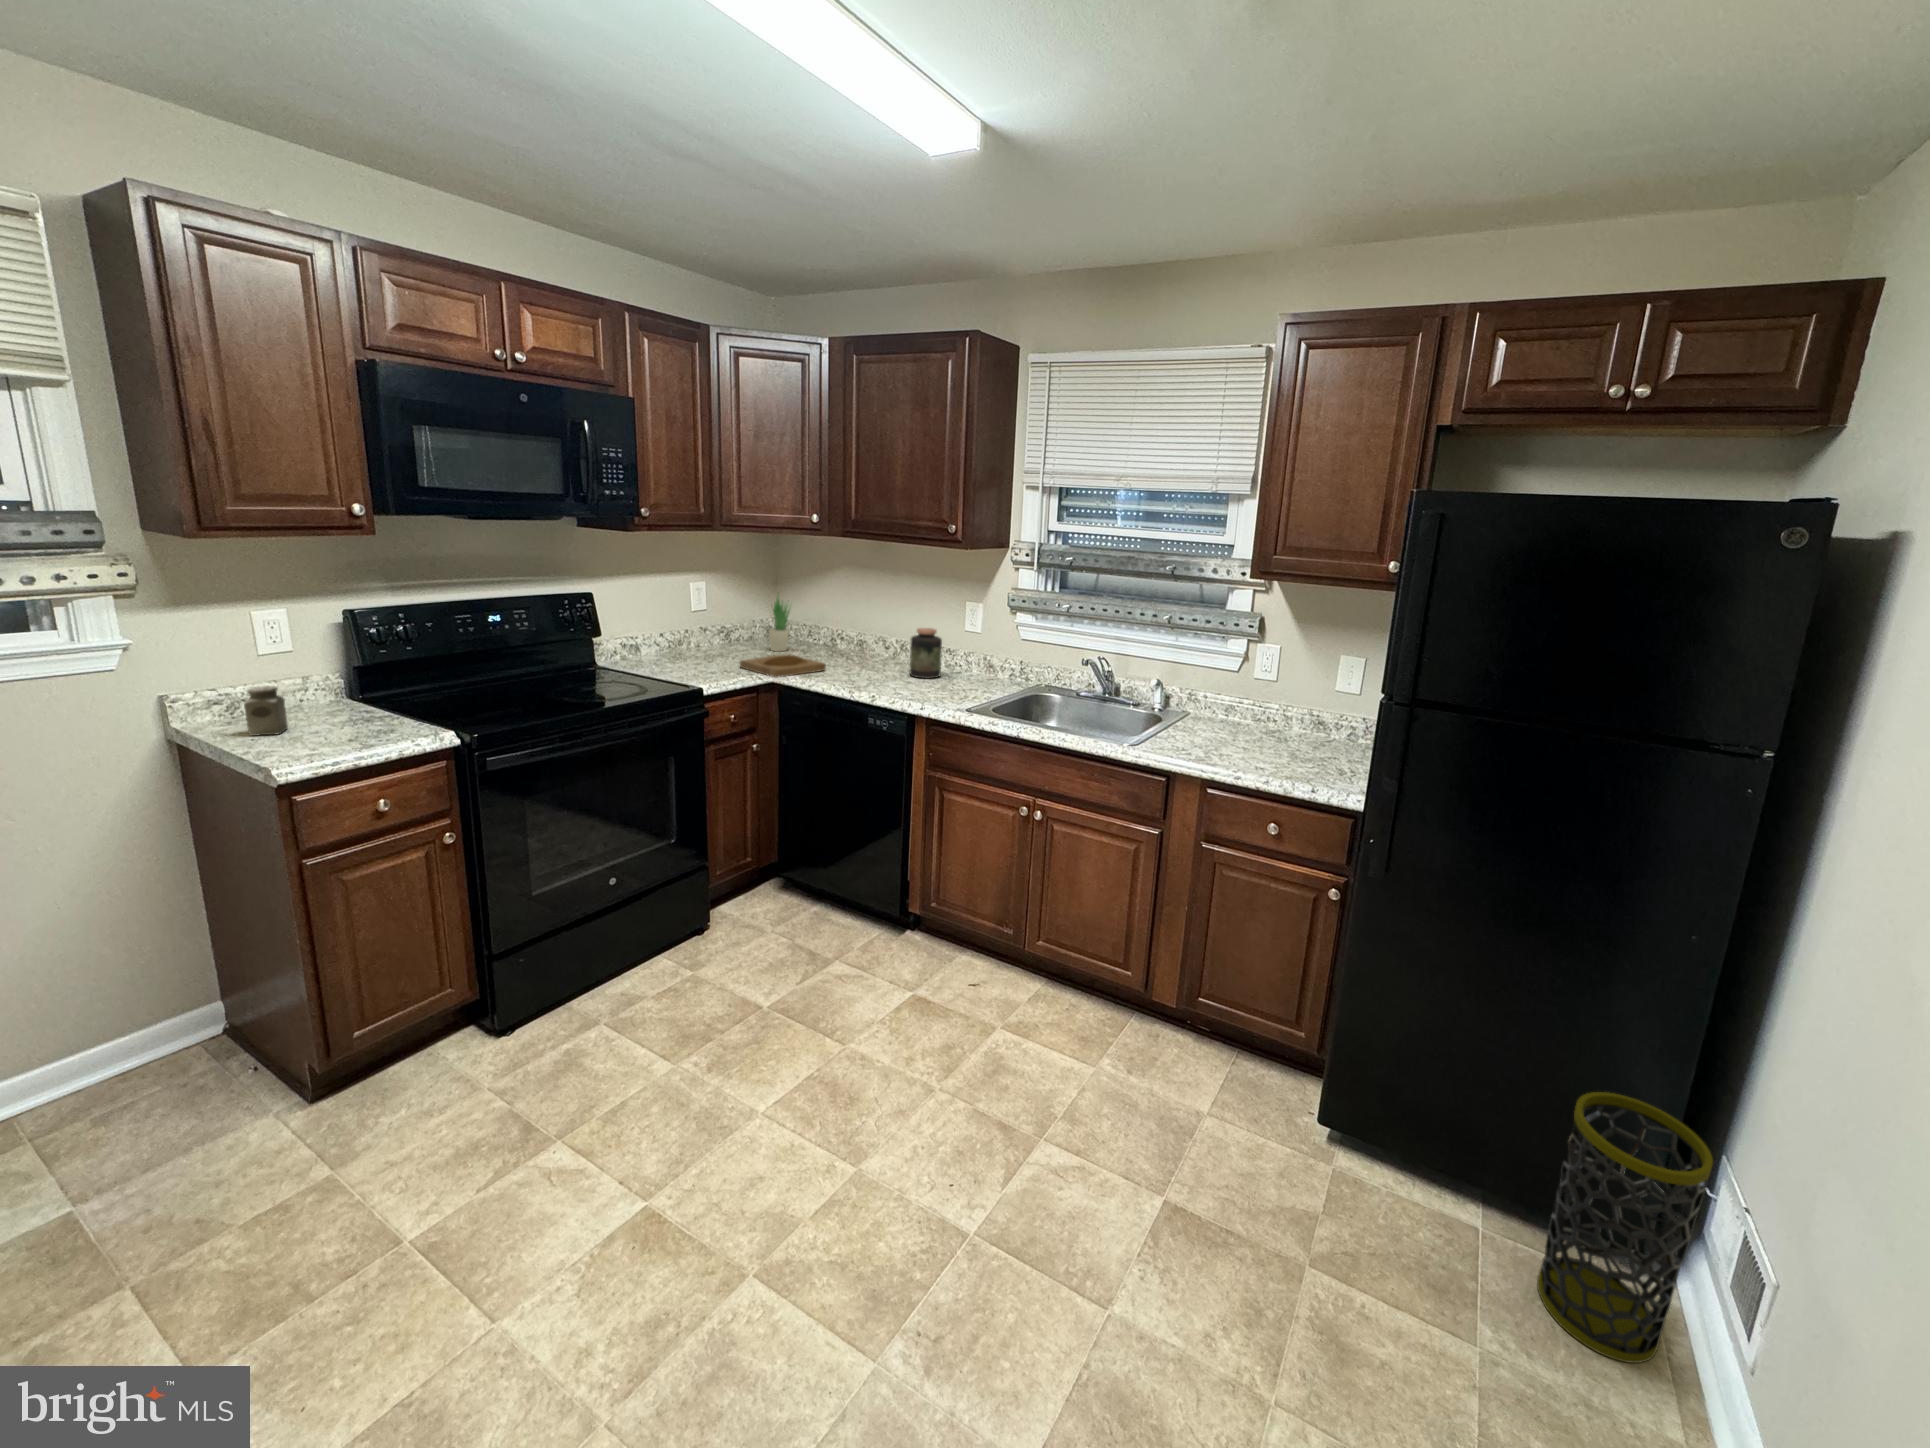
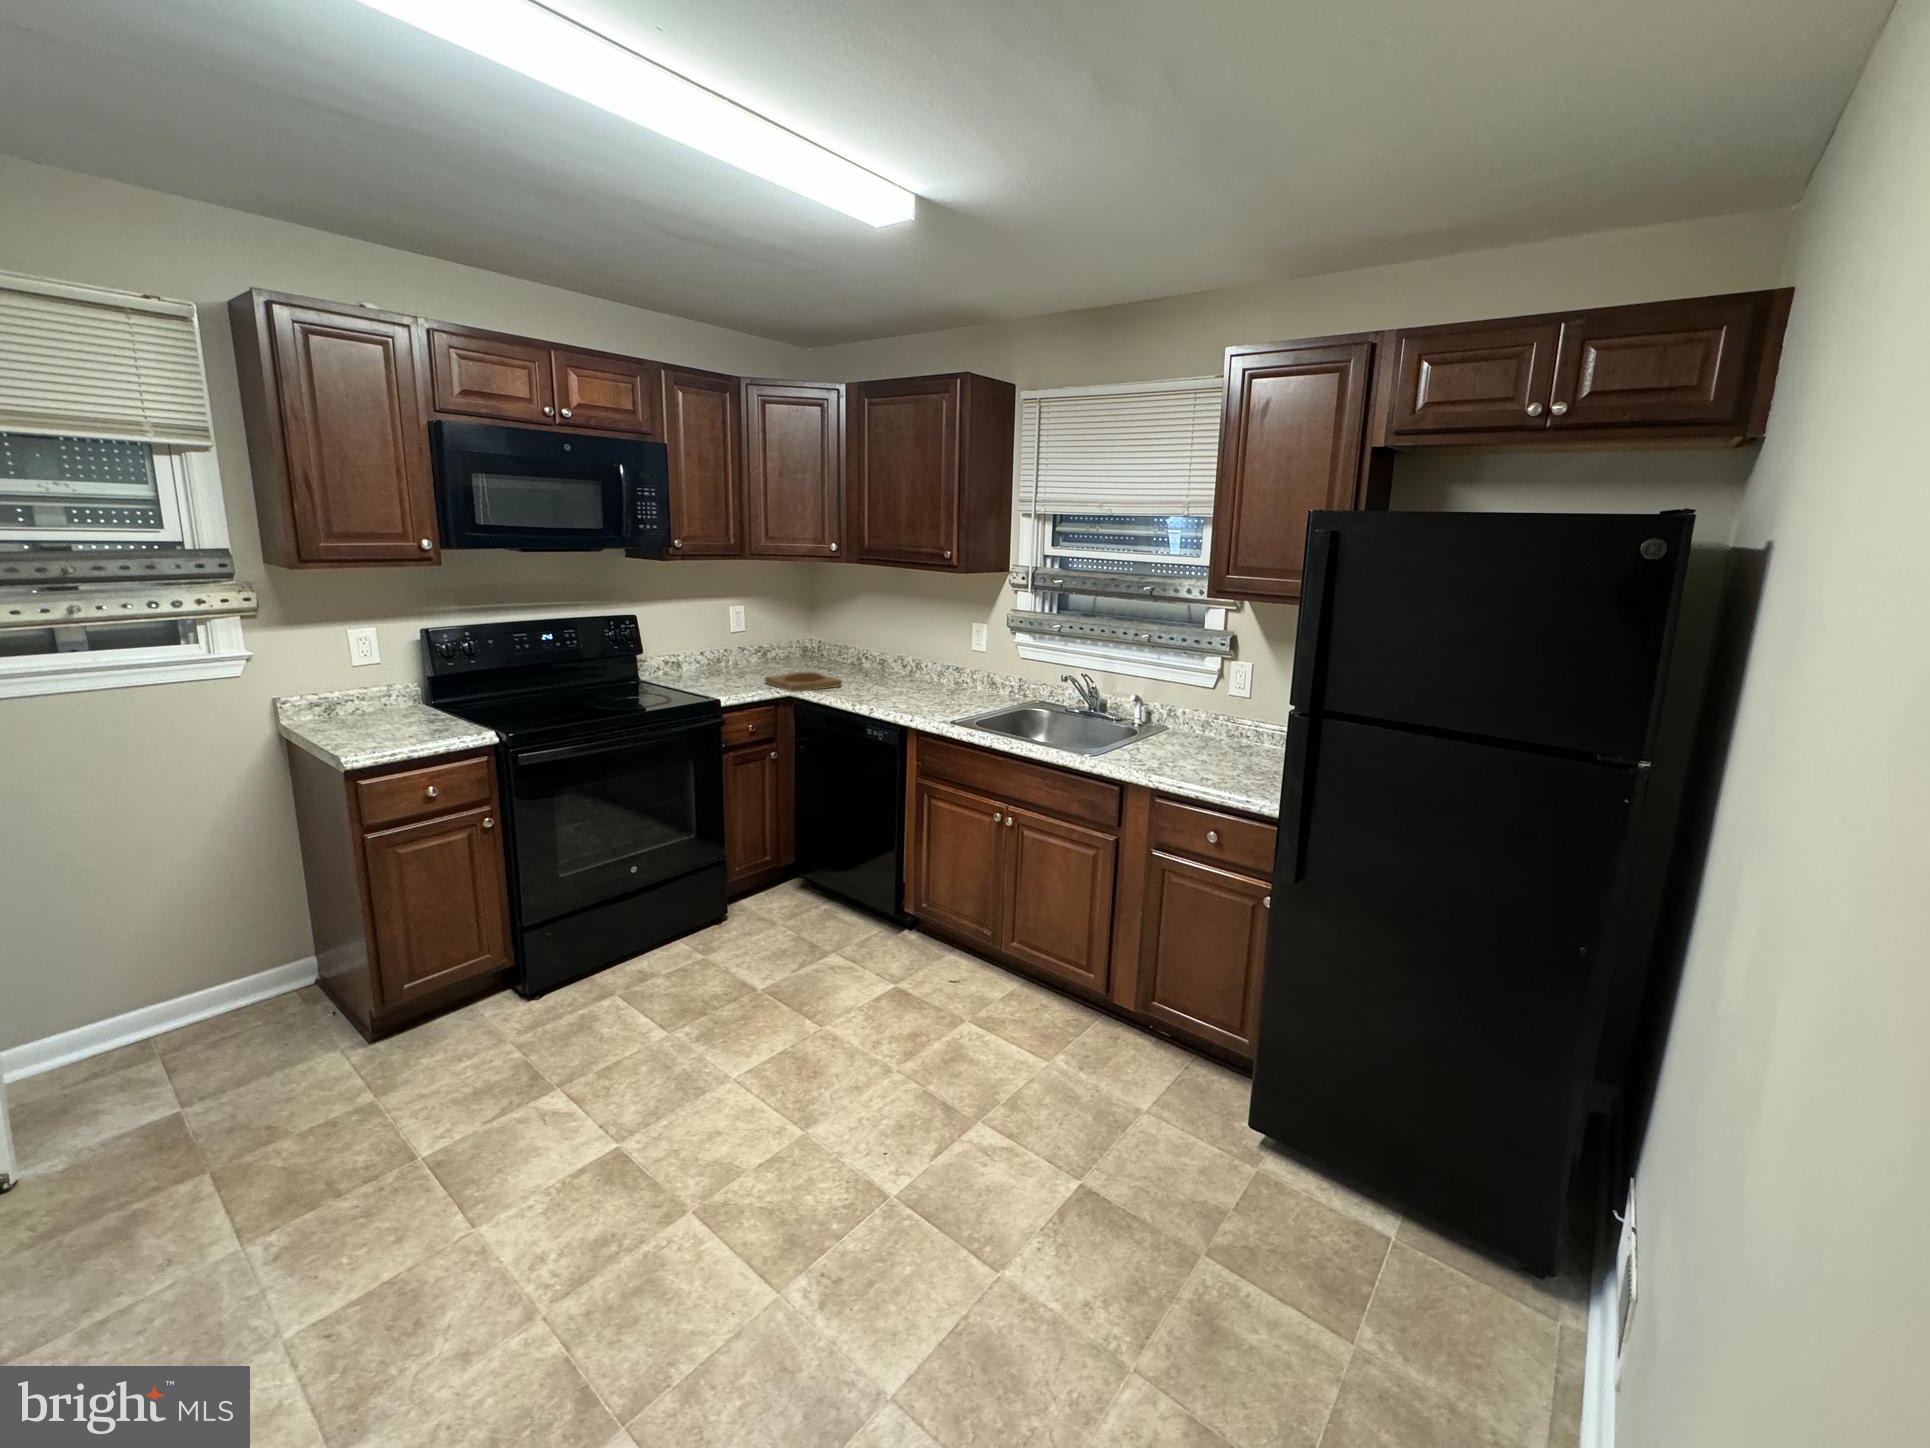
potted plant: present [769,595,790,651] -> none [799,614,822,670]
jar: present [910,628,942,679] -> none [918,647,948,695]
salt shaker: present [244,686,288,736] -> none [331,691,366,732]
trash can: present [1537,1092,1713,1363] -> none [1434,1102,1588,1376]

